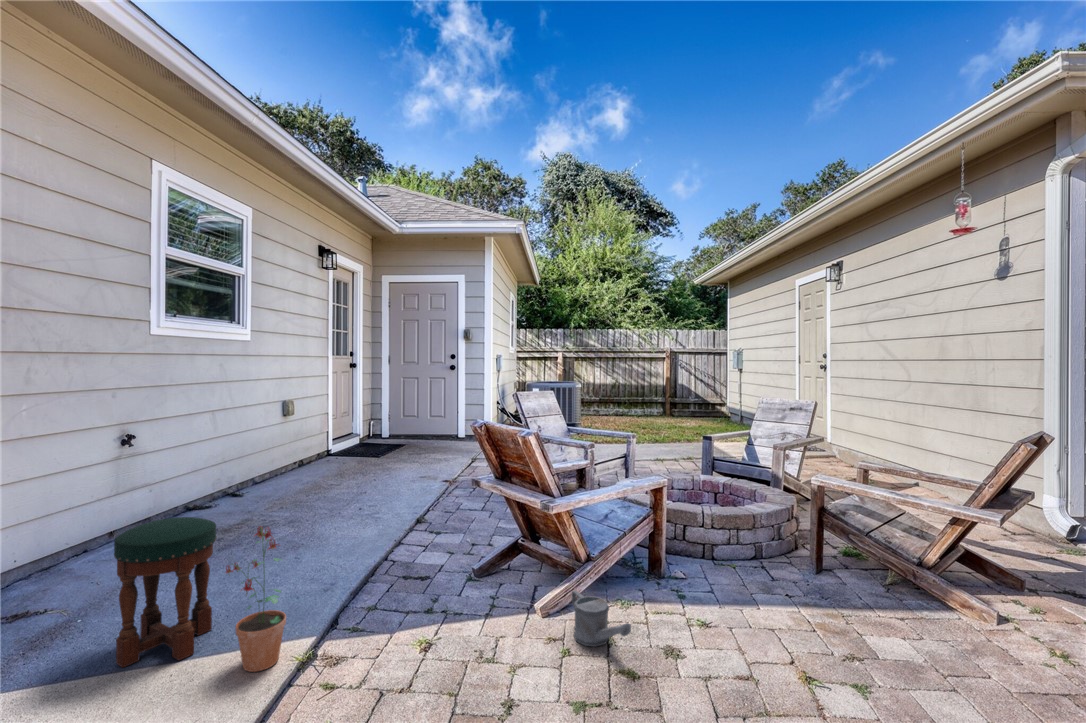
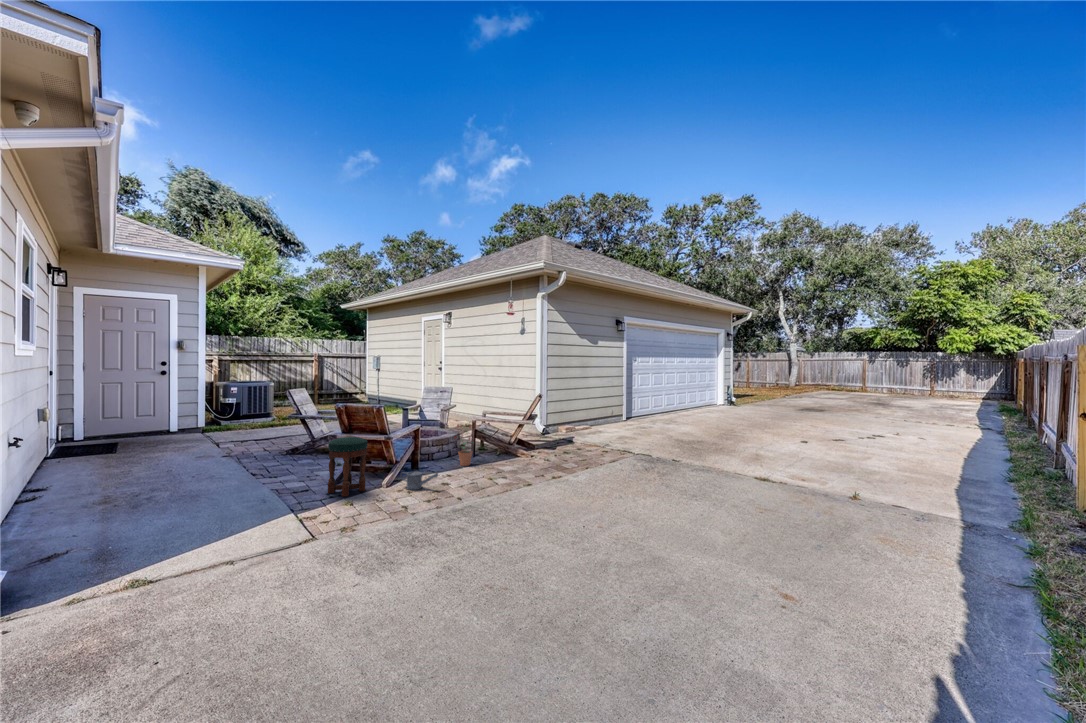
stool: present [114,517,217,667] -> present [328,437,367,496]
potted plant: present [226,526,286,672] -> present [454,425,472,466]

